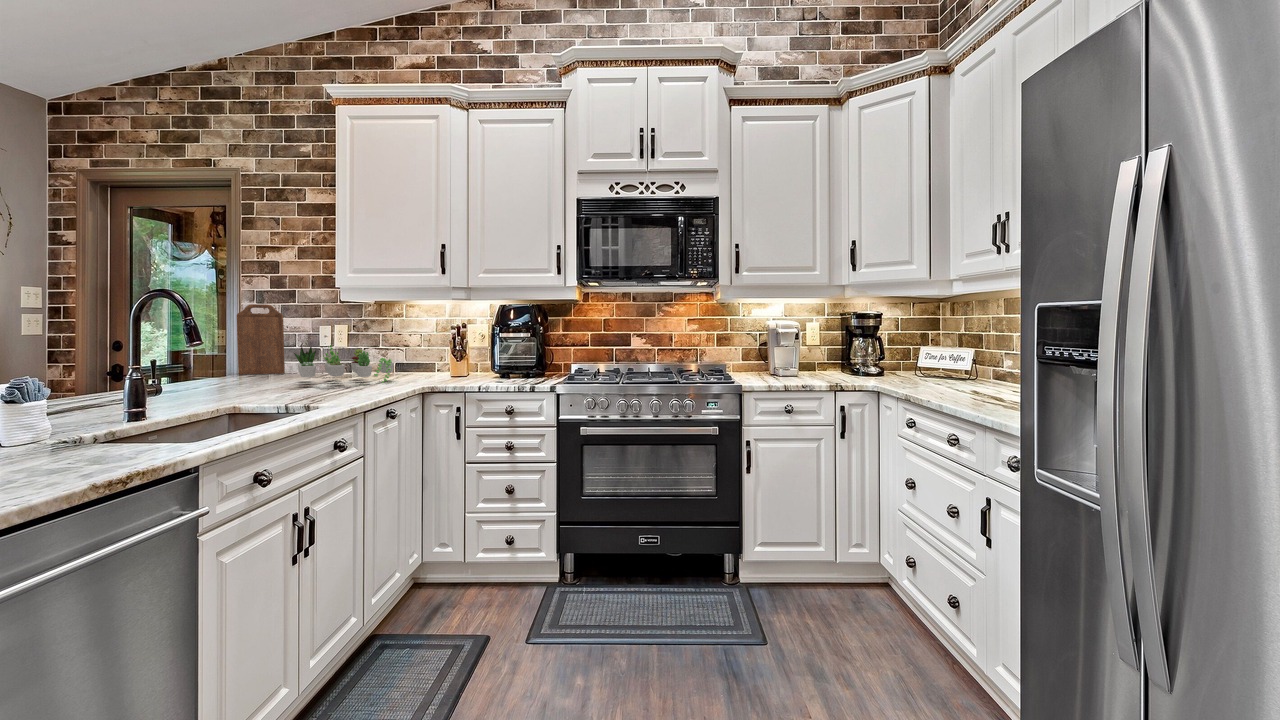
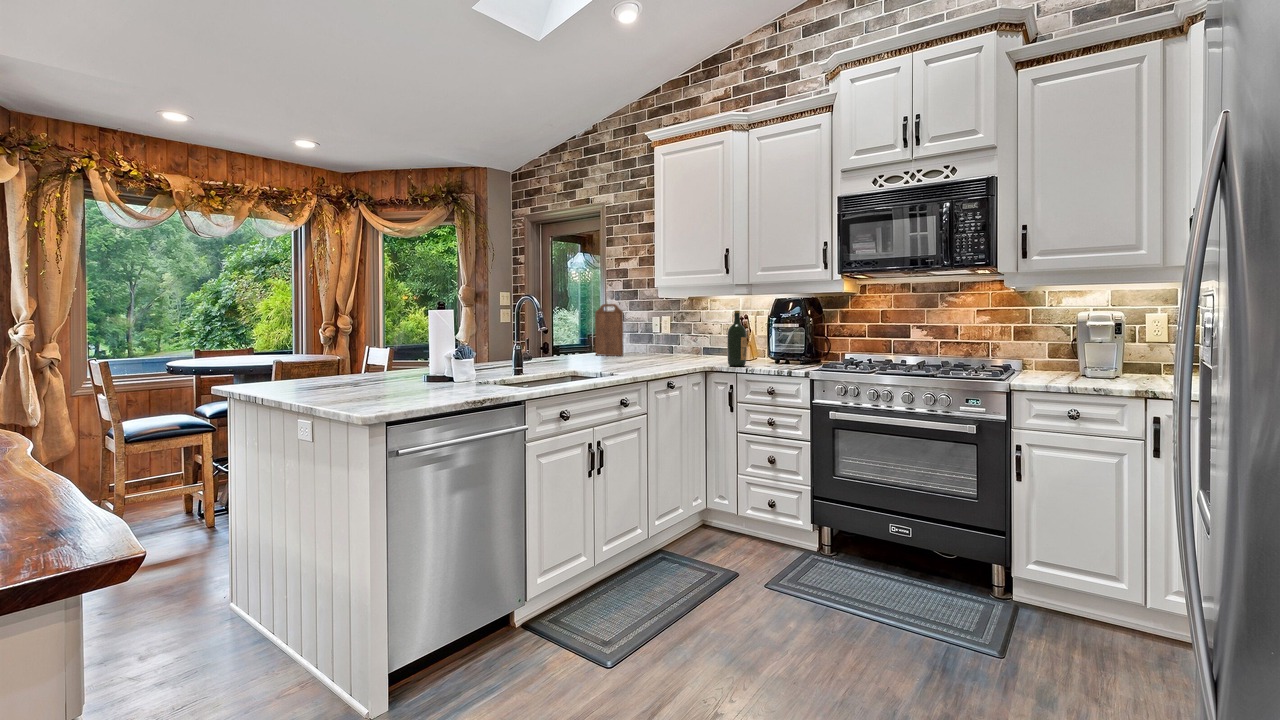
wine bottle: none [451,317,474,383] -> present [727,311,747,366]
succulent plant: present [294,345,394,383] -> none [619,331,688,364]

